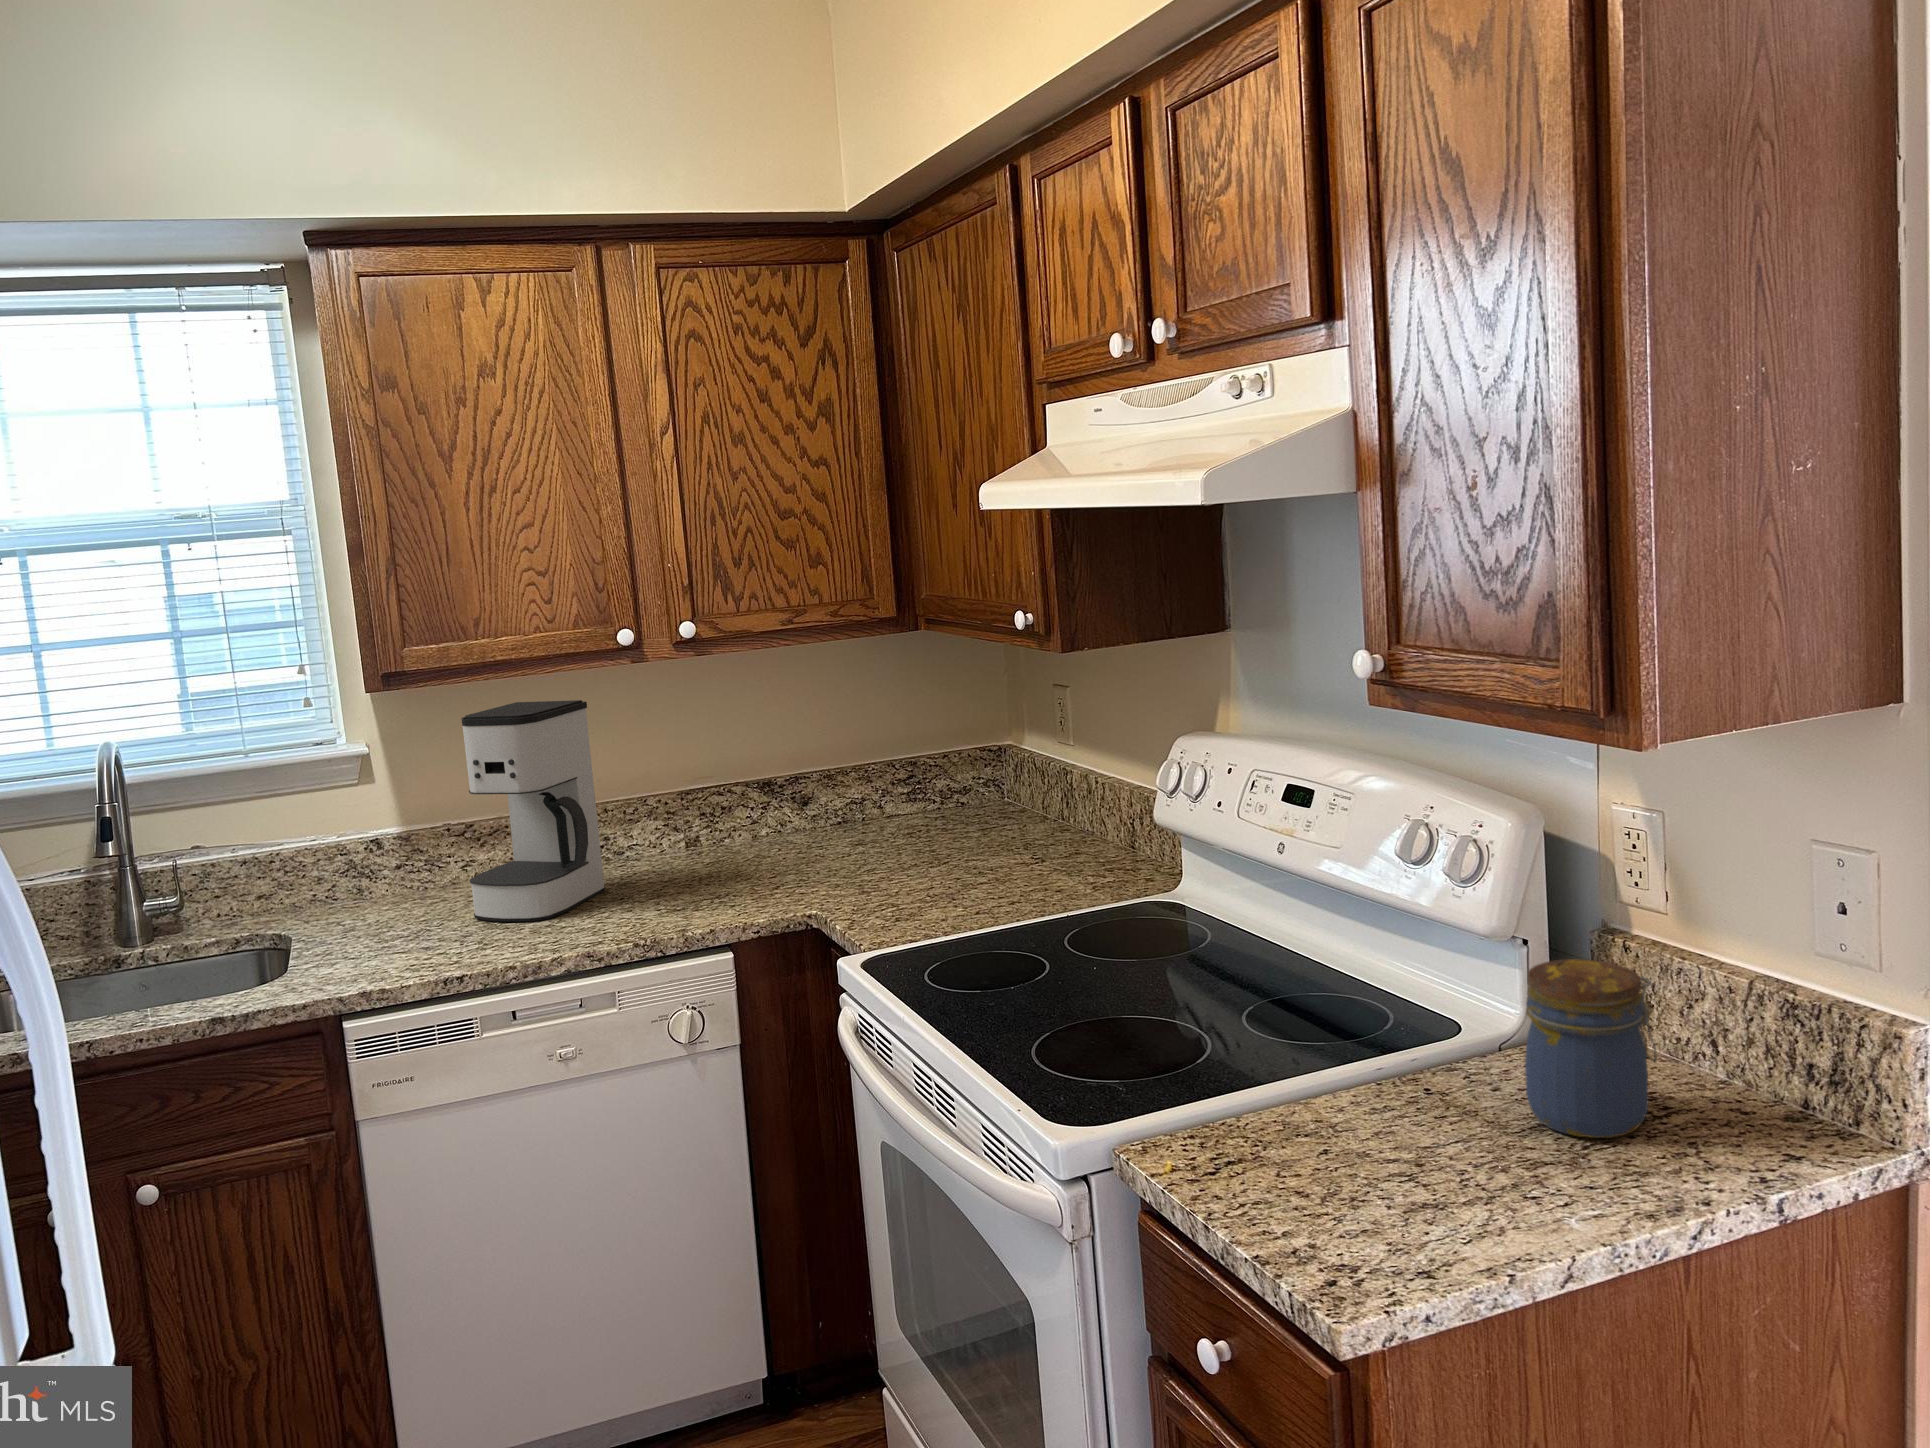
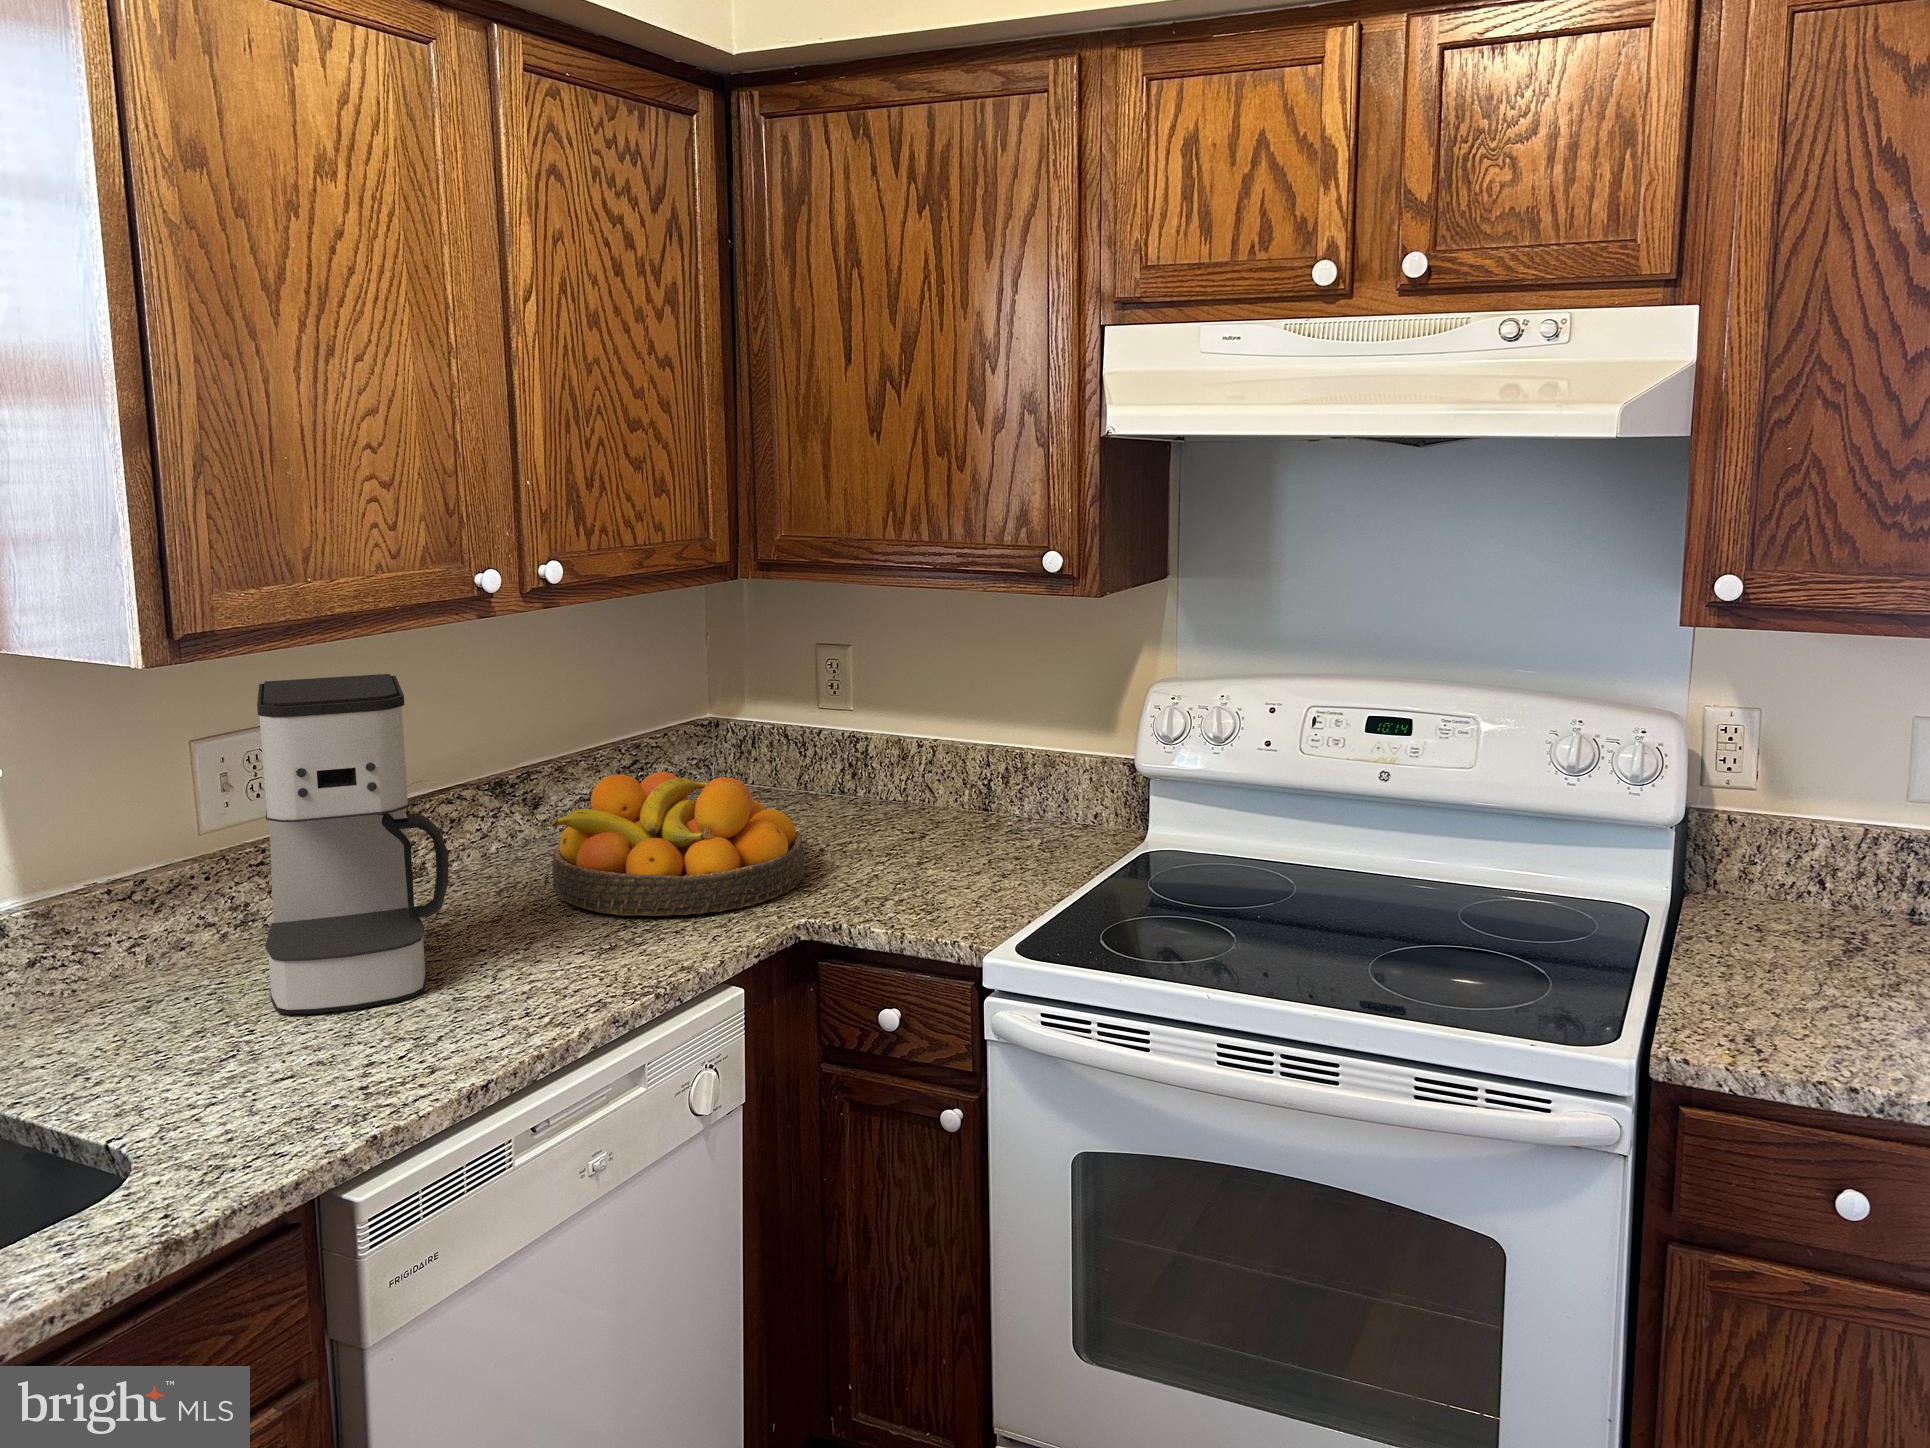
fruit bowl: none [713,784,913,896] -> present [550,772,804,916]
jar: present [1525,959,1657,1138] -> none [1784,826,1887,962]

